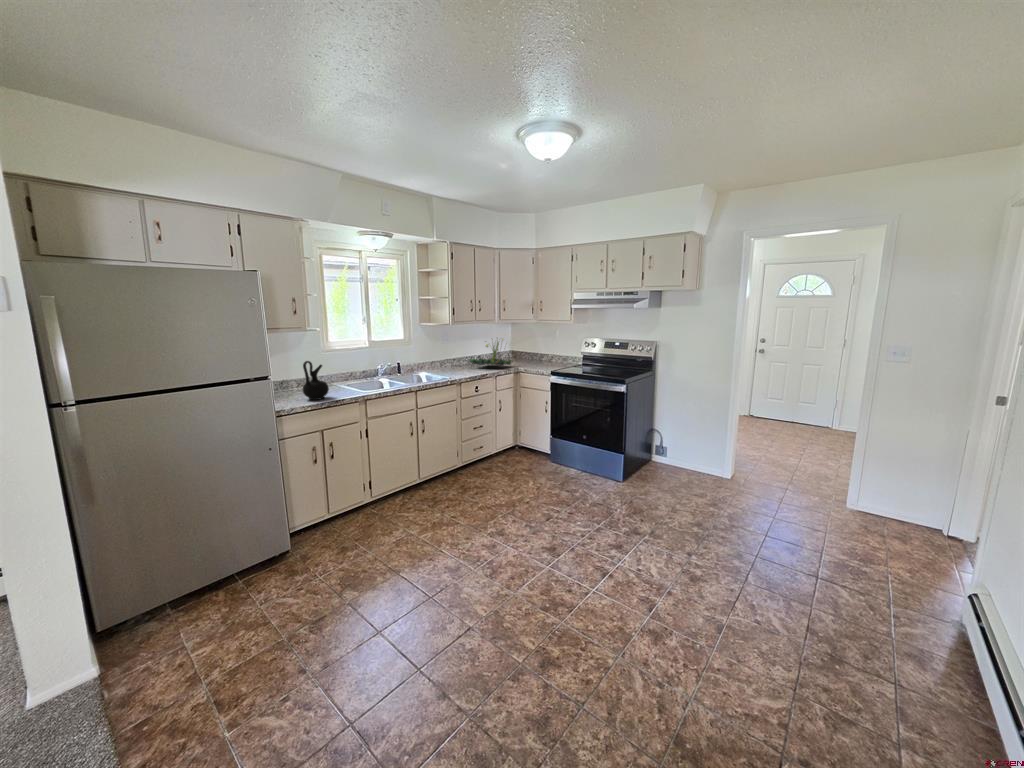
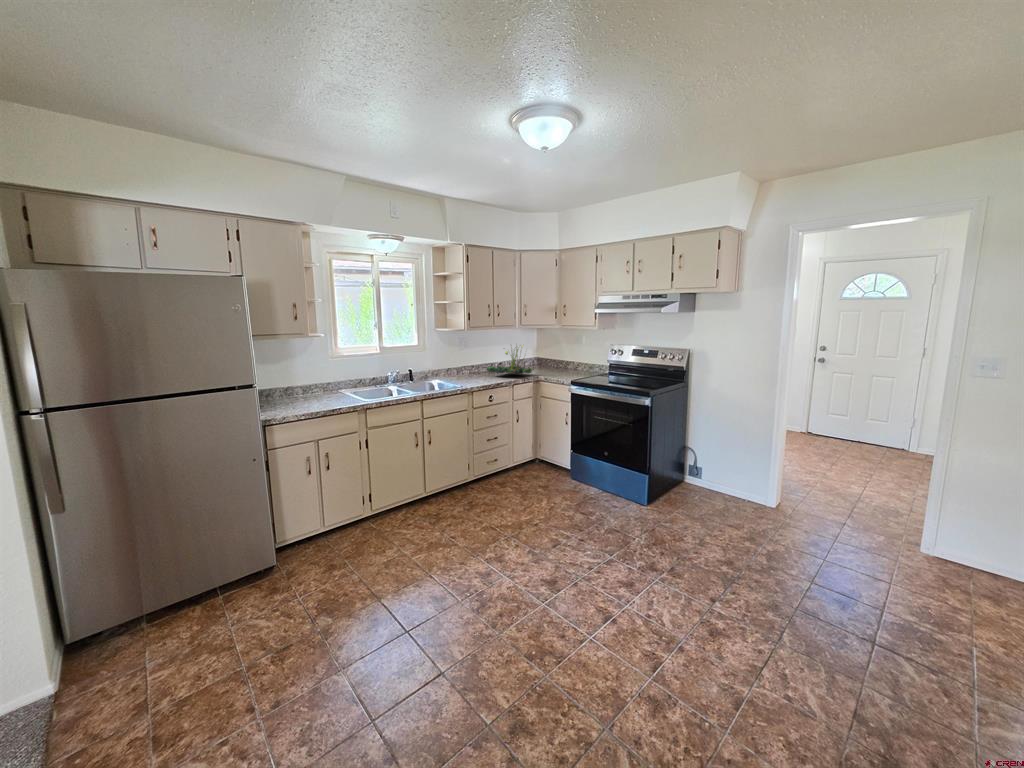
ceramic jug: present [303,361,329,400] -> none [300,368,327,409]

